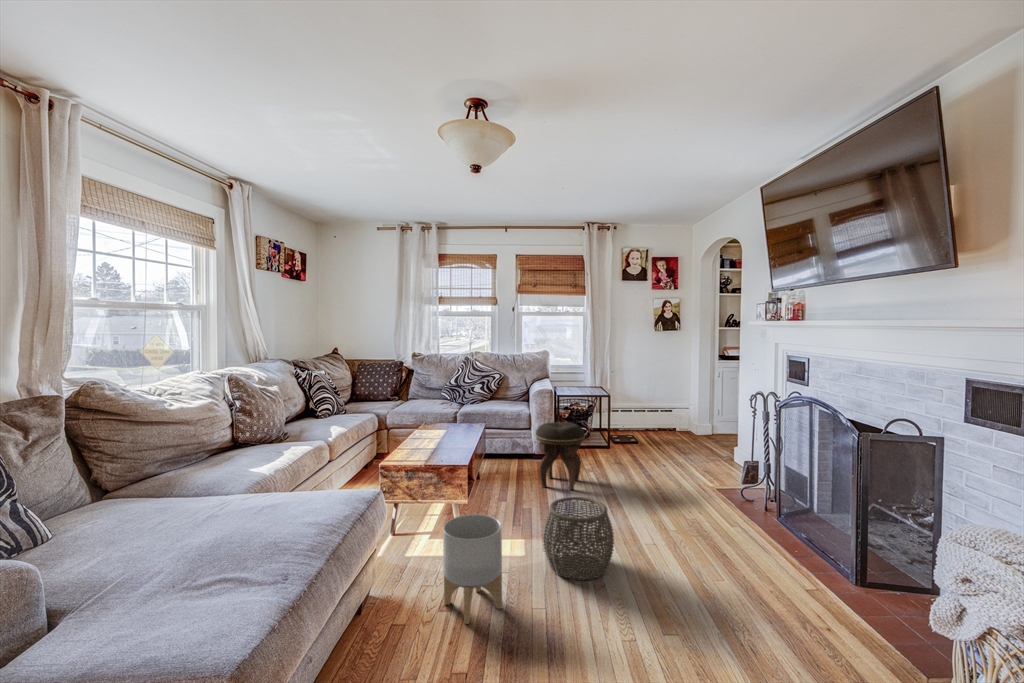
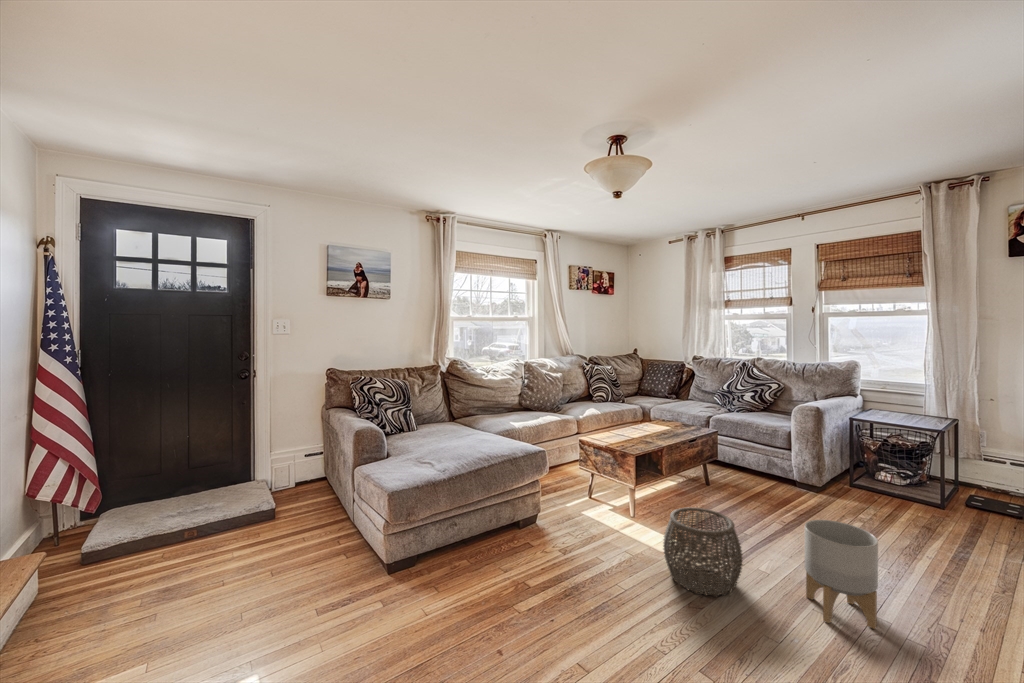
footstool: present [536,422,585,490] -> none [765,441,833,524]
planter: present [443,514,502,624] -> present [804,520,878,629]

